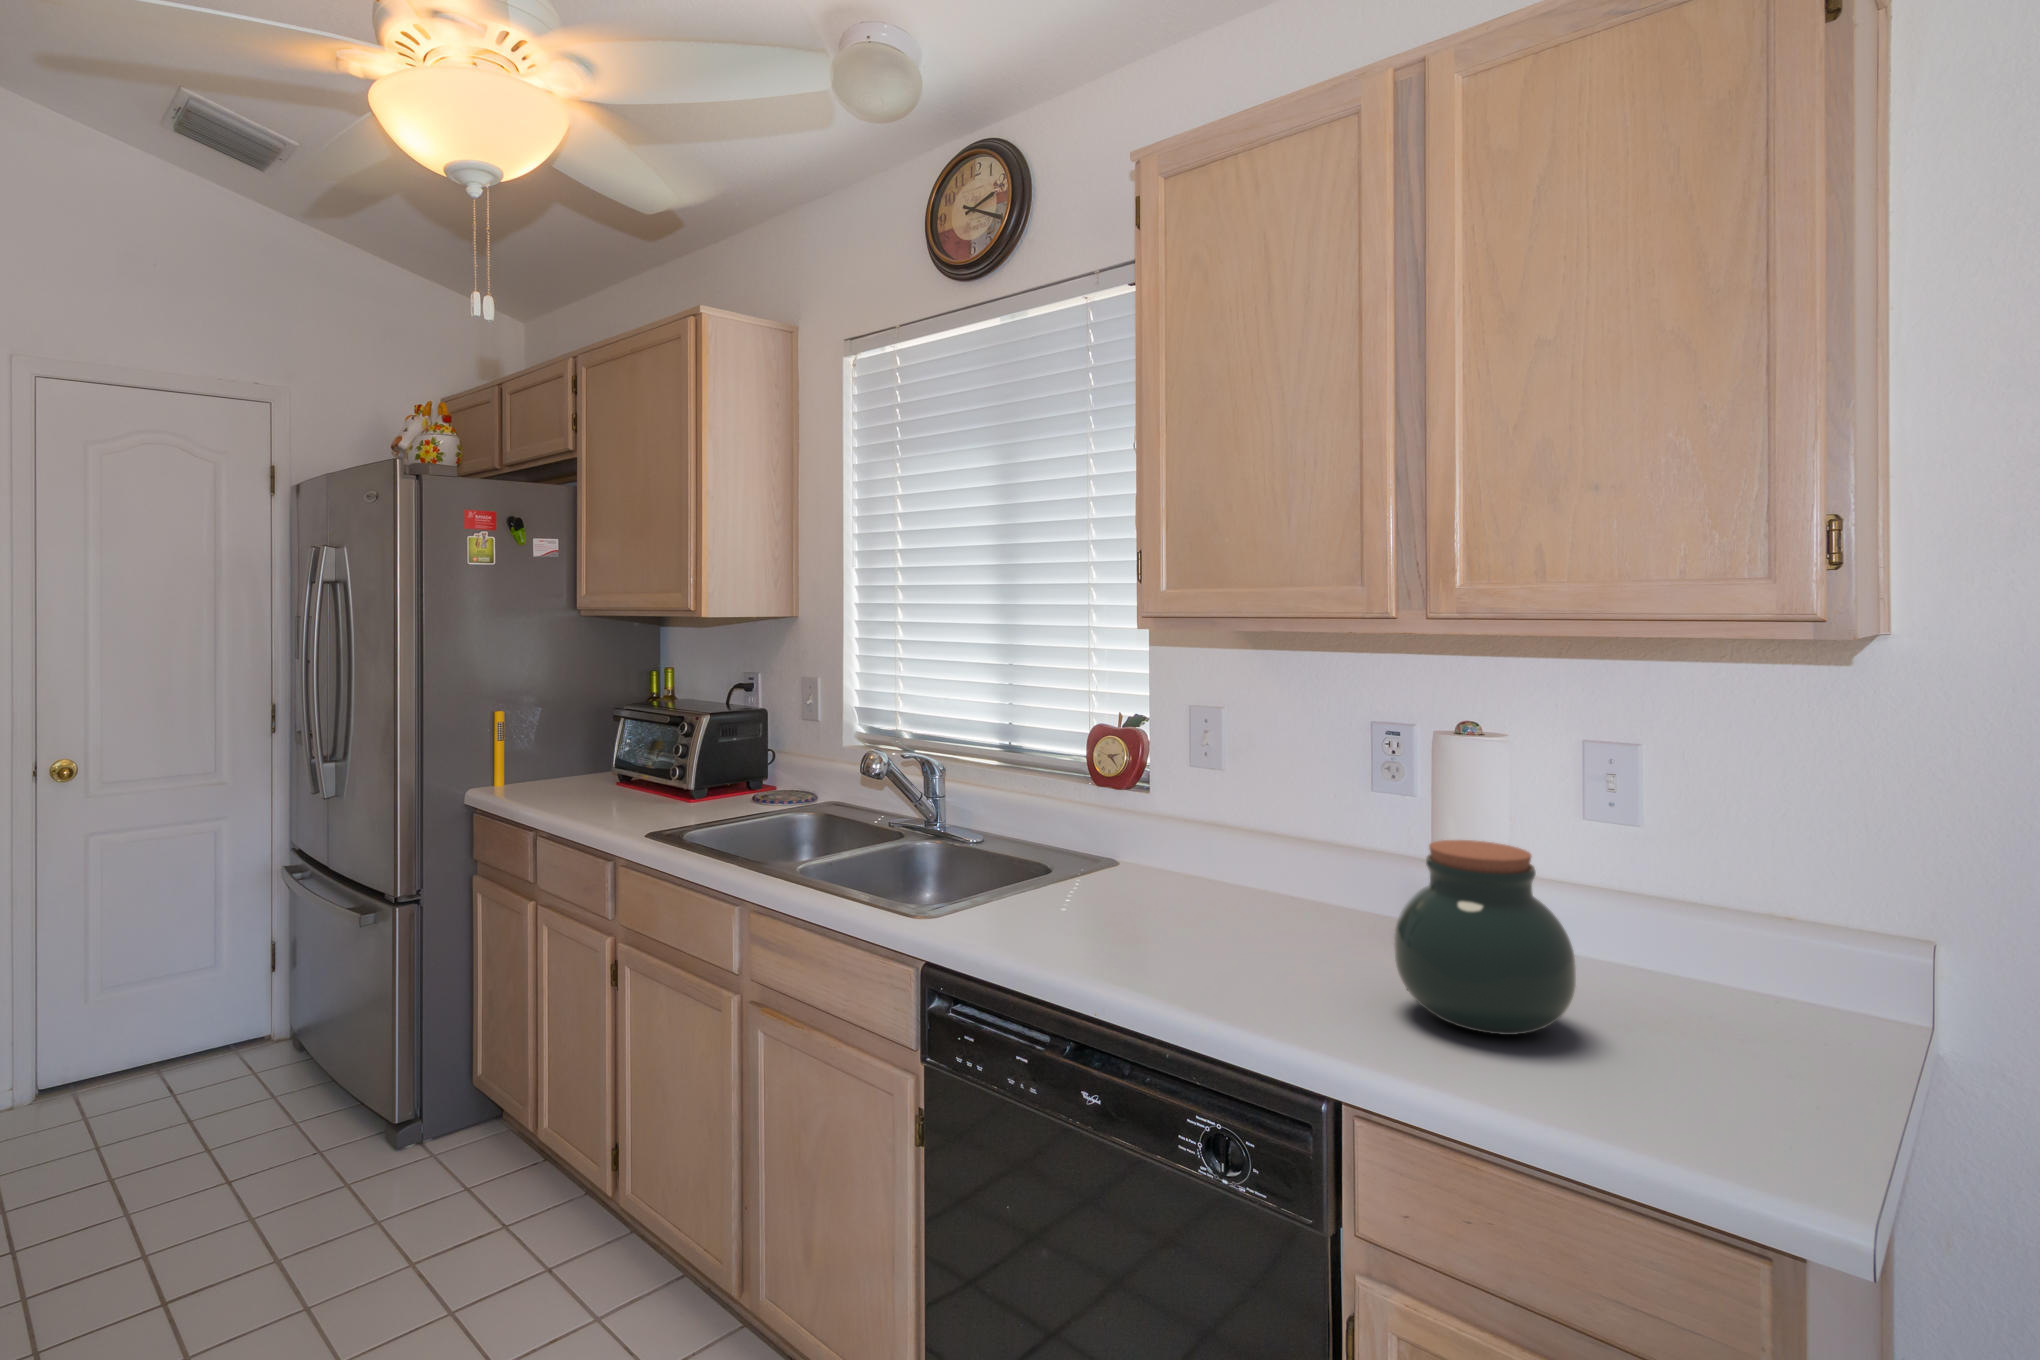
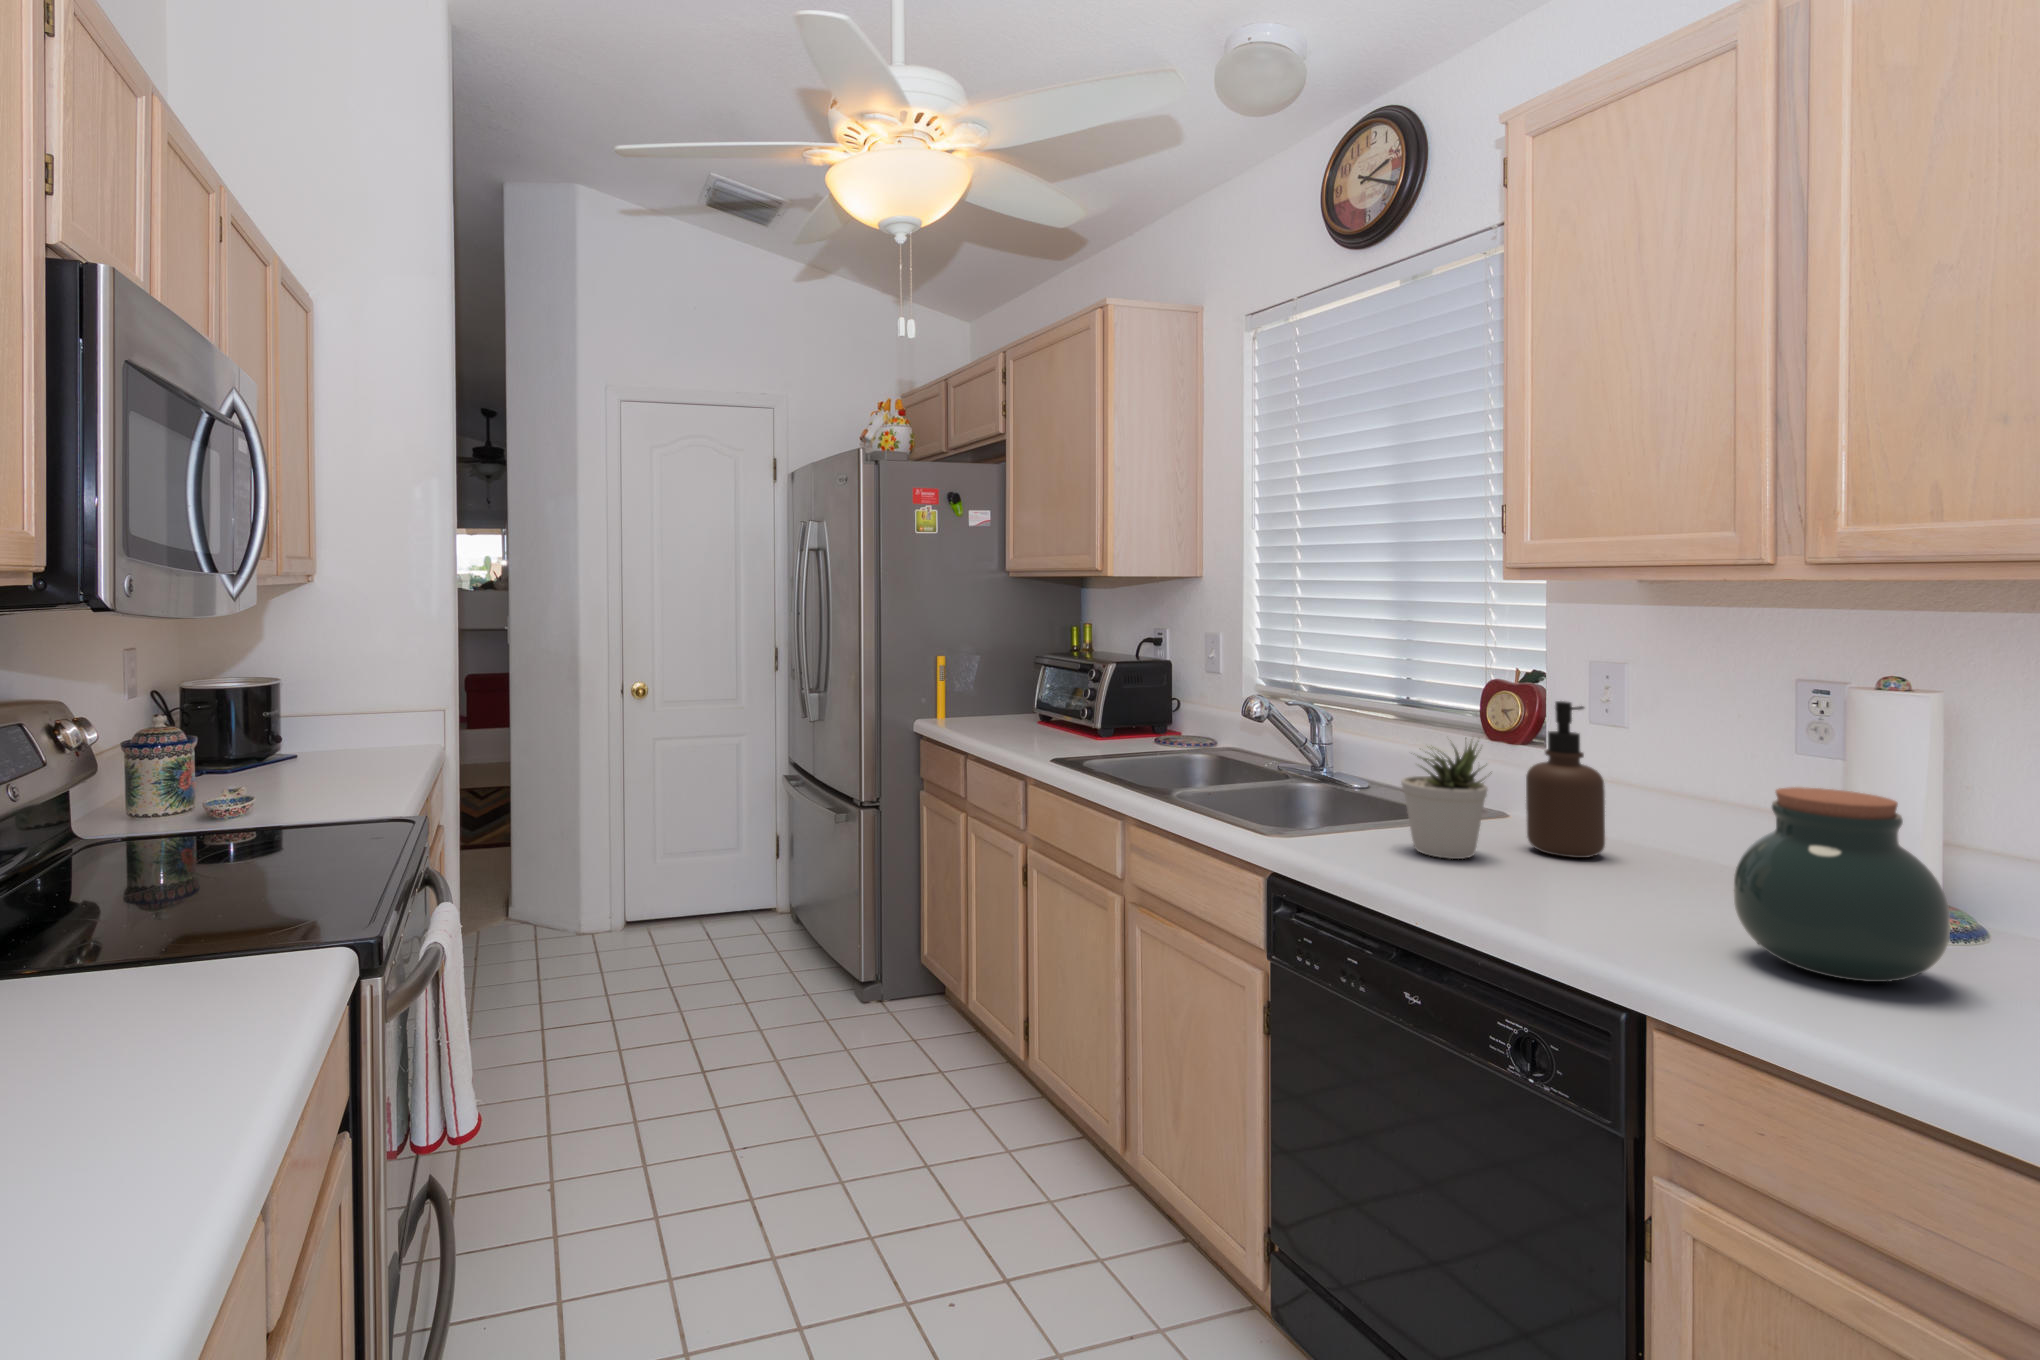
soap dispenser: none [1154,750,1224,909] -> present [1526,701,1605,858]
potted plant: none [1048,792,1135,927] -> present [1401,743,1487,859]

